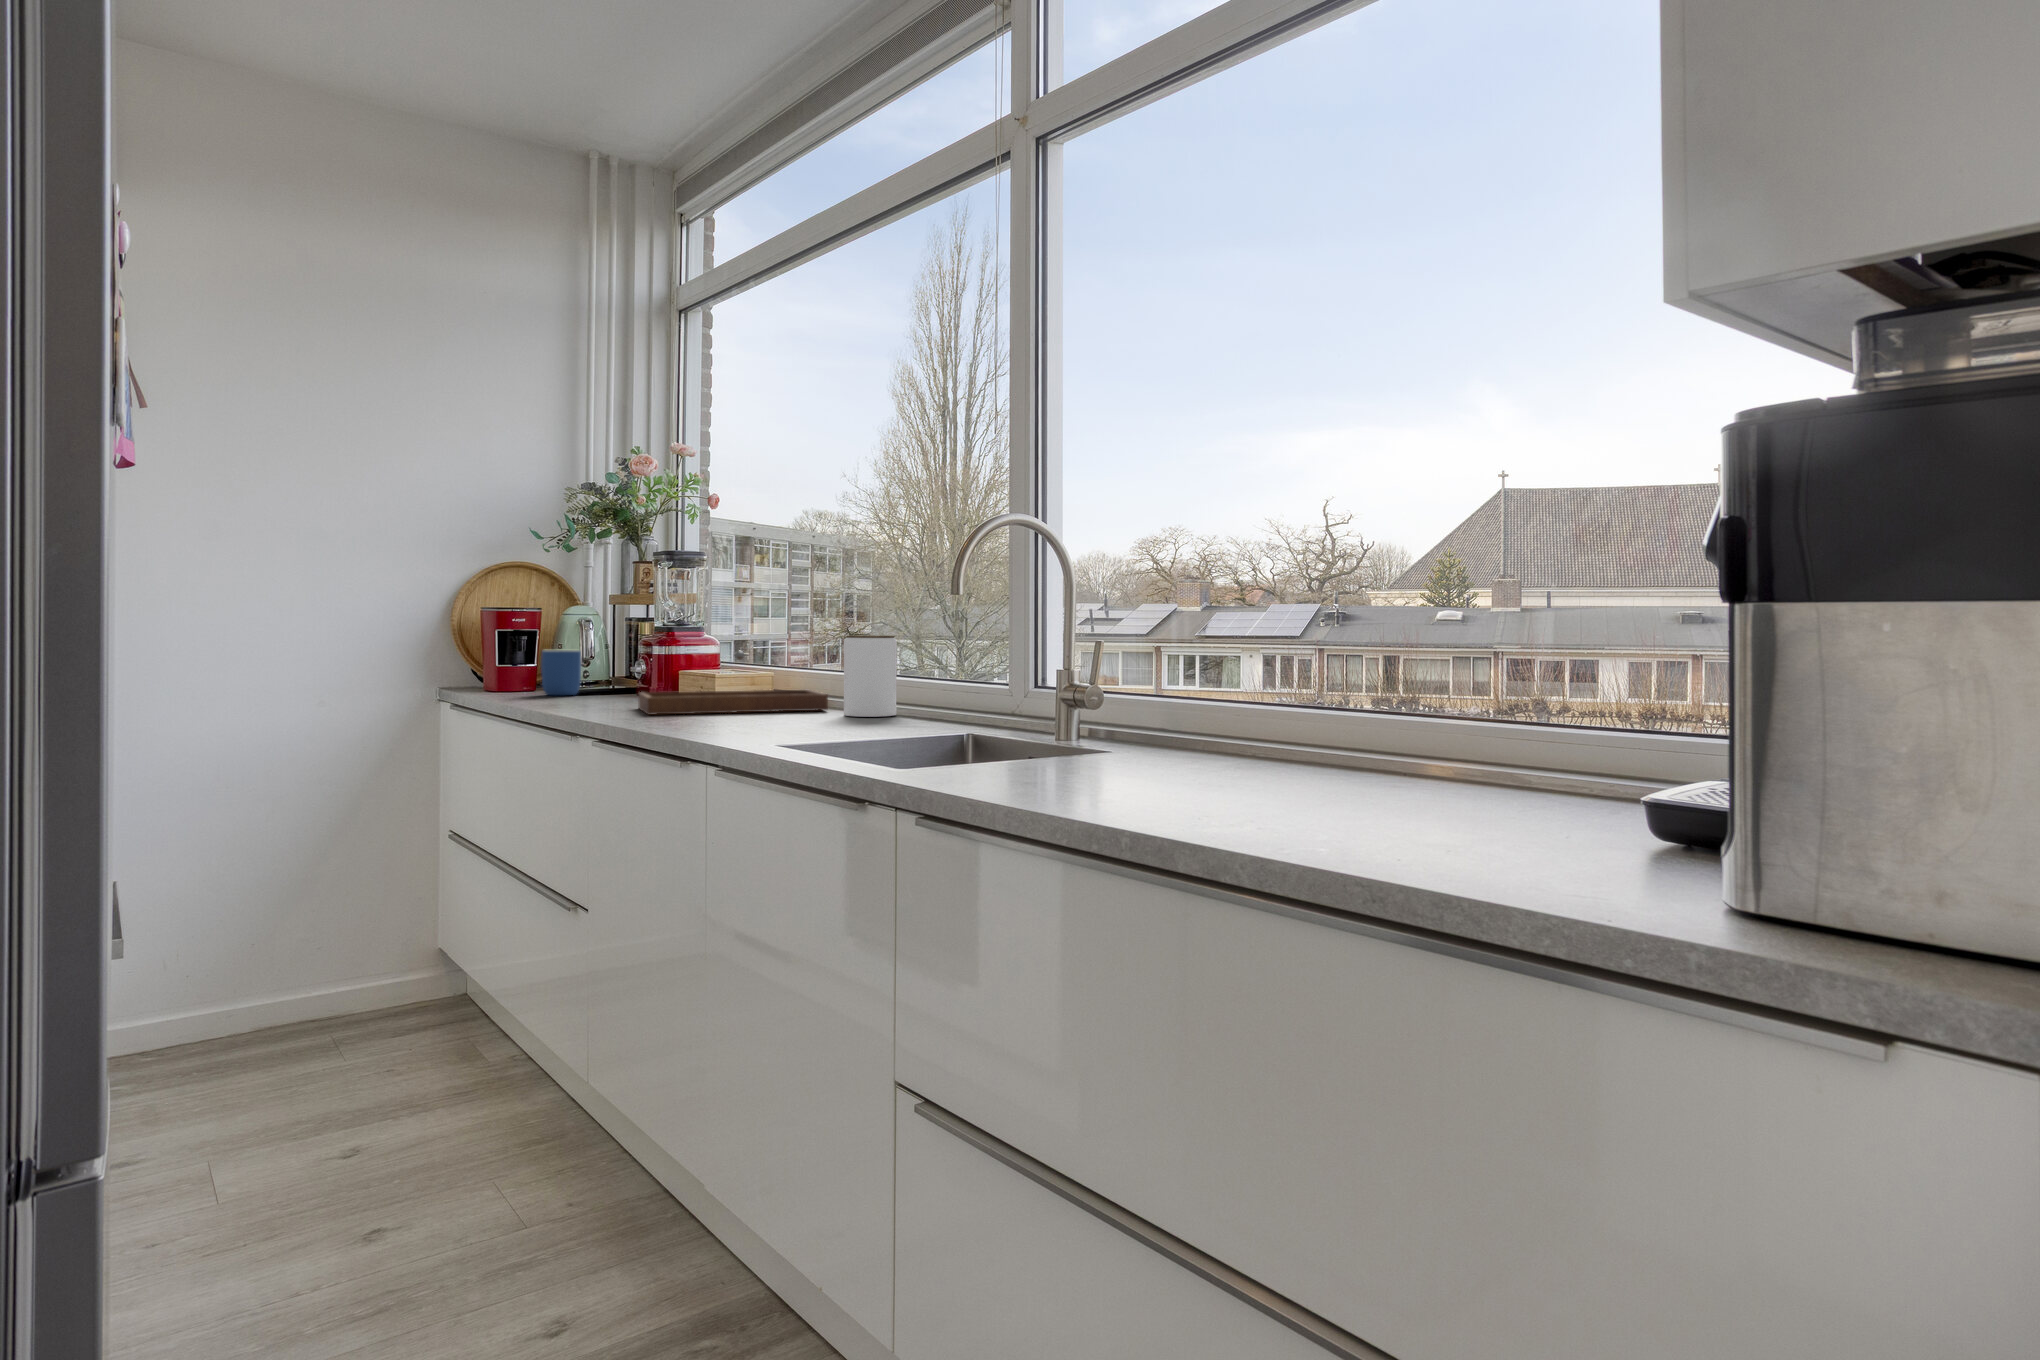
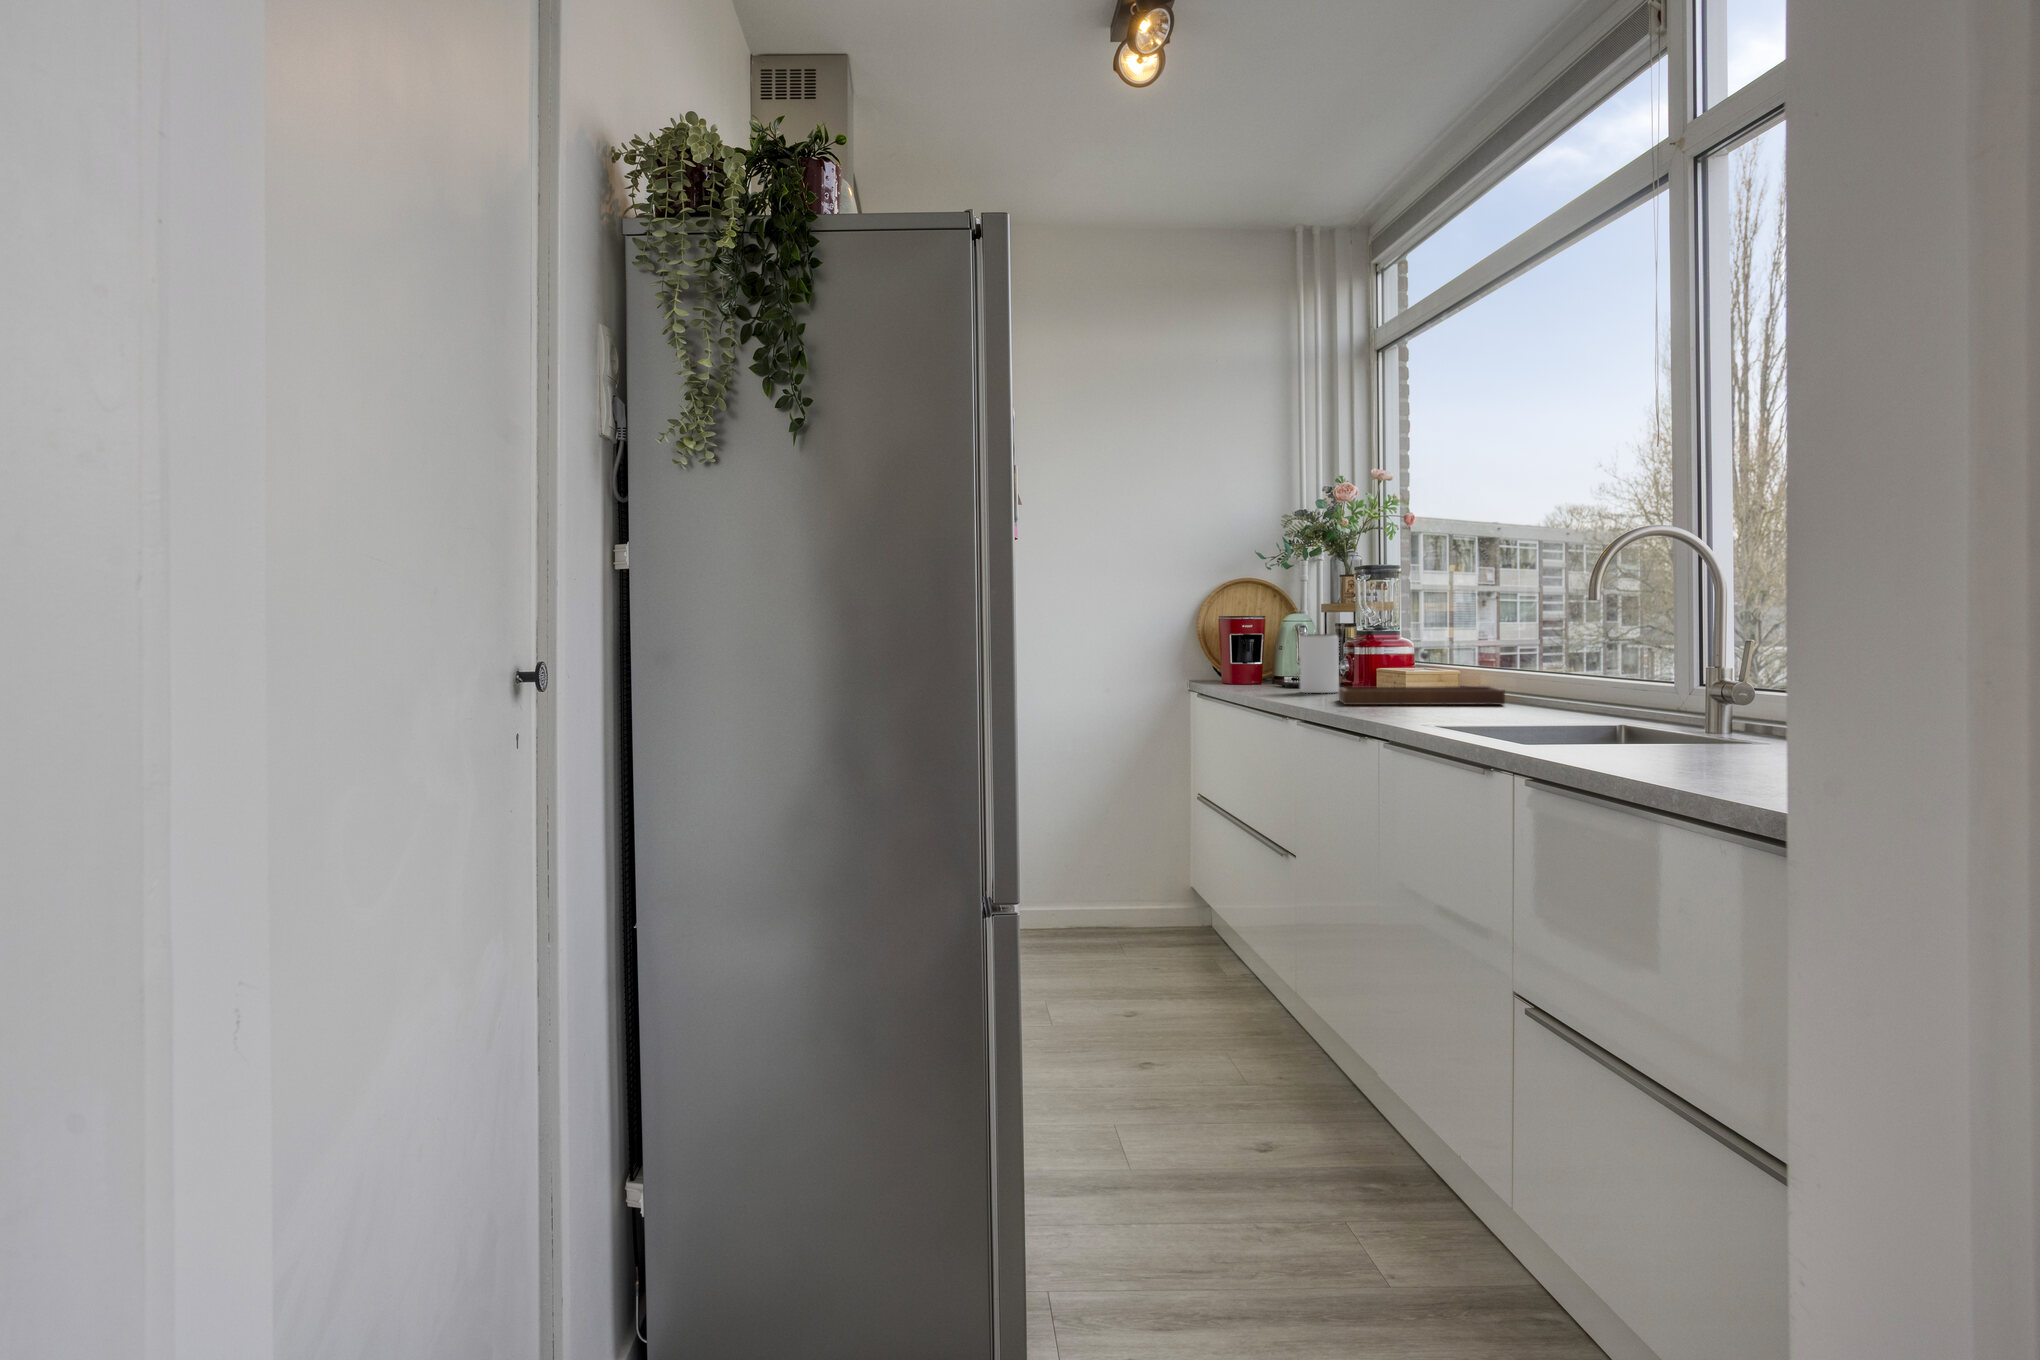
jar: present [844,635,897,717] -> present [1299,634,1339,693]
mug: present [541,650,581,695] -> none [1265,652,1296,690]

